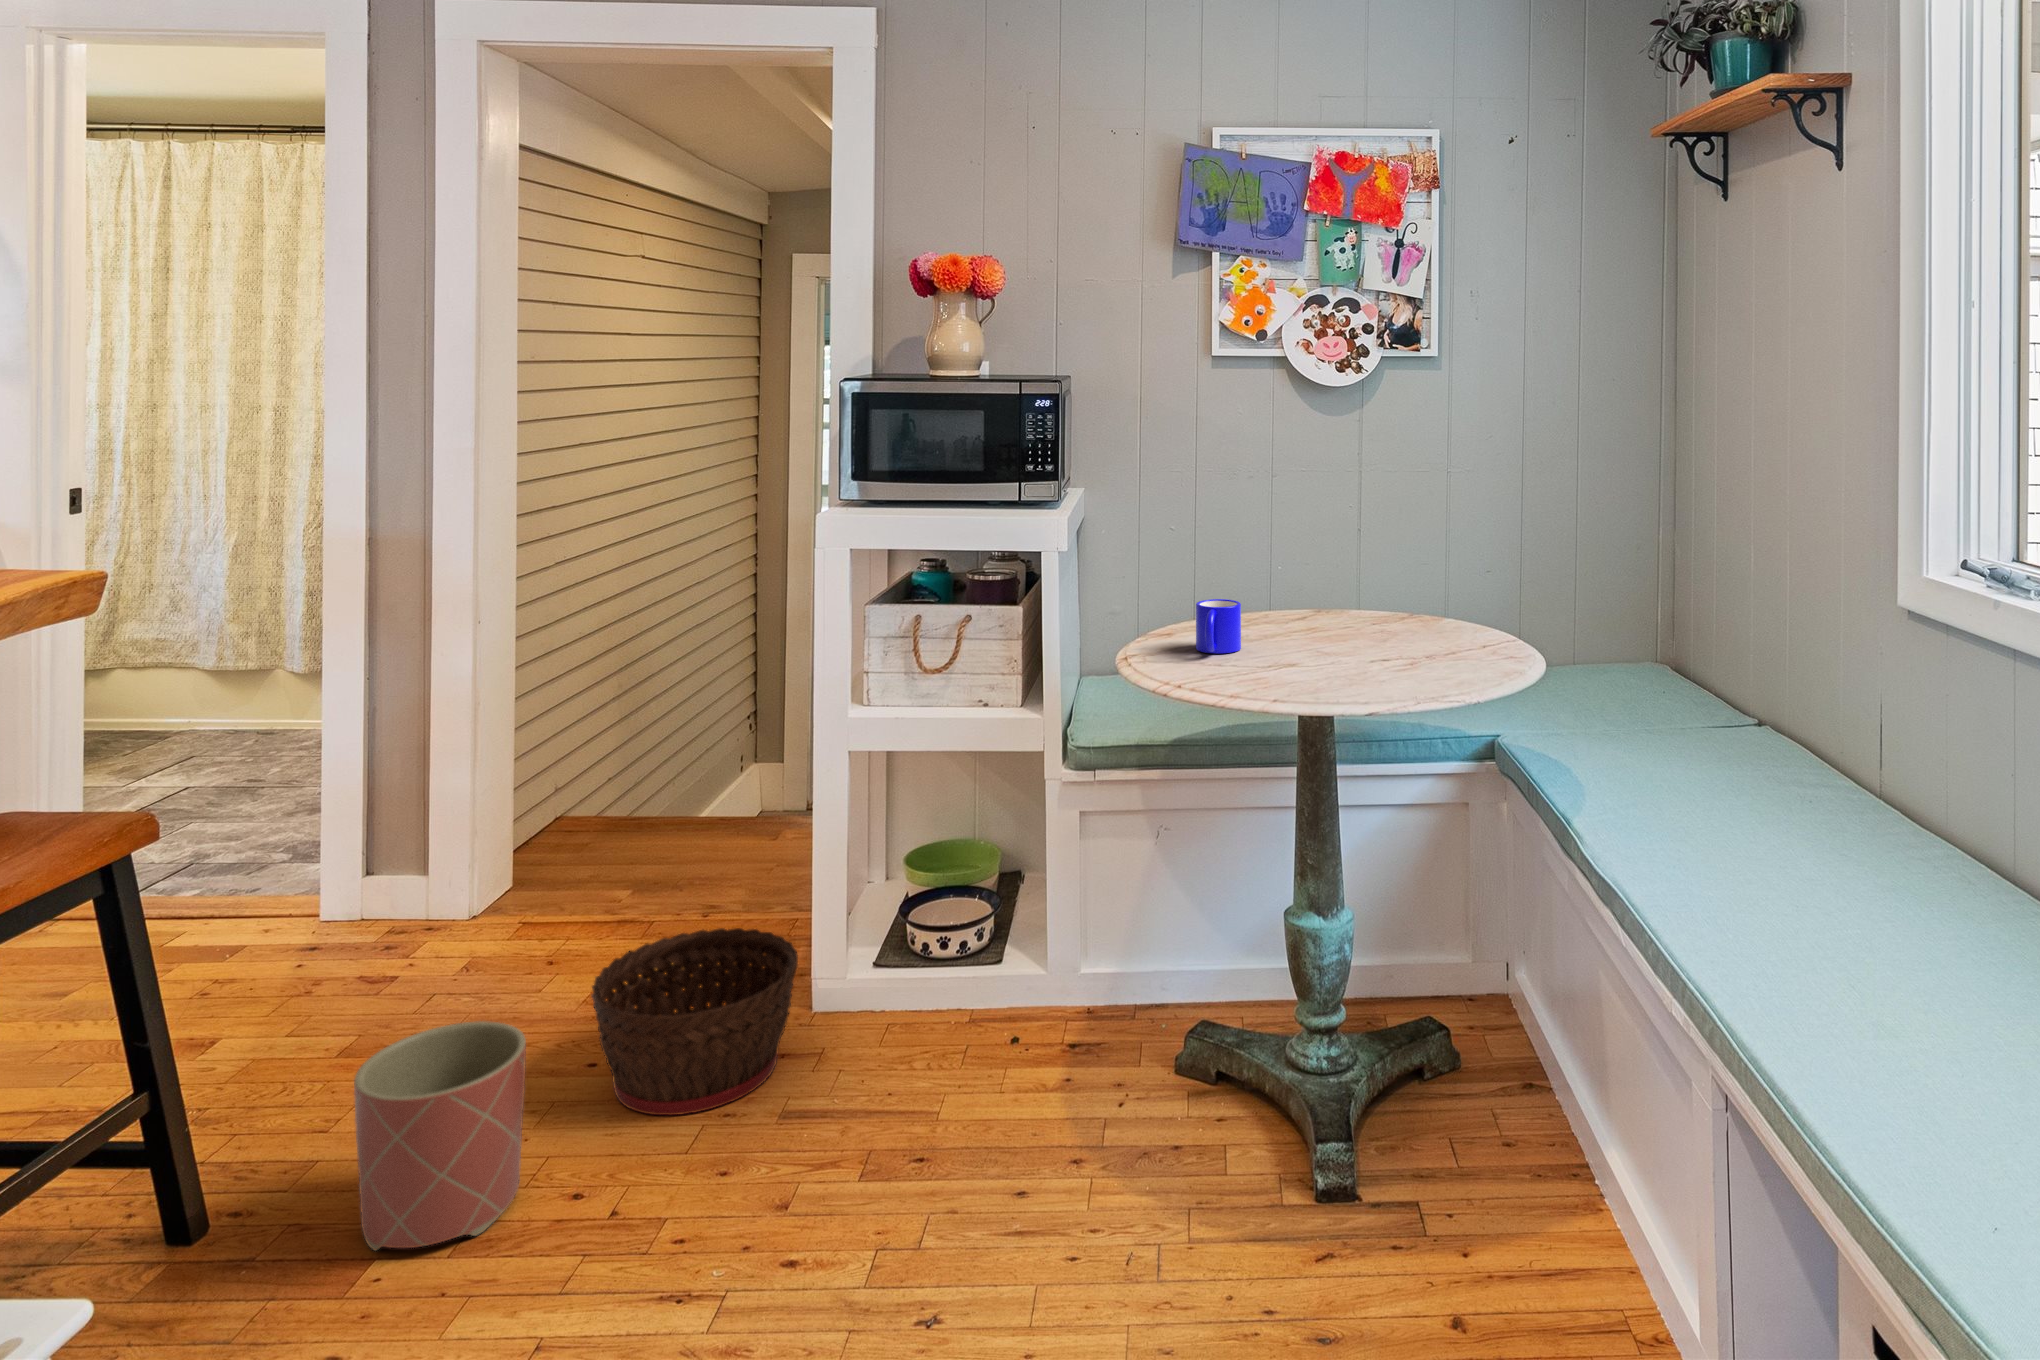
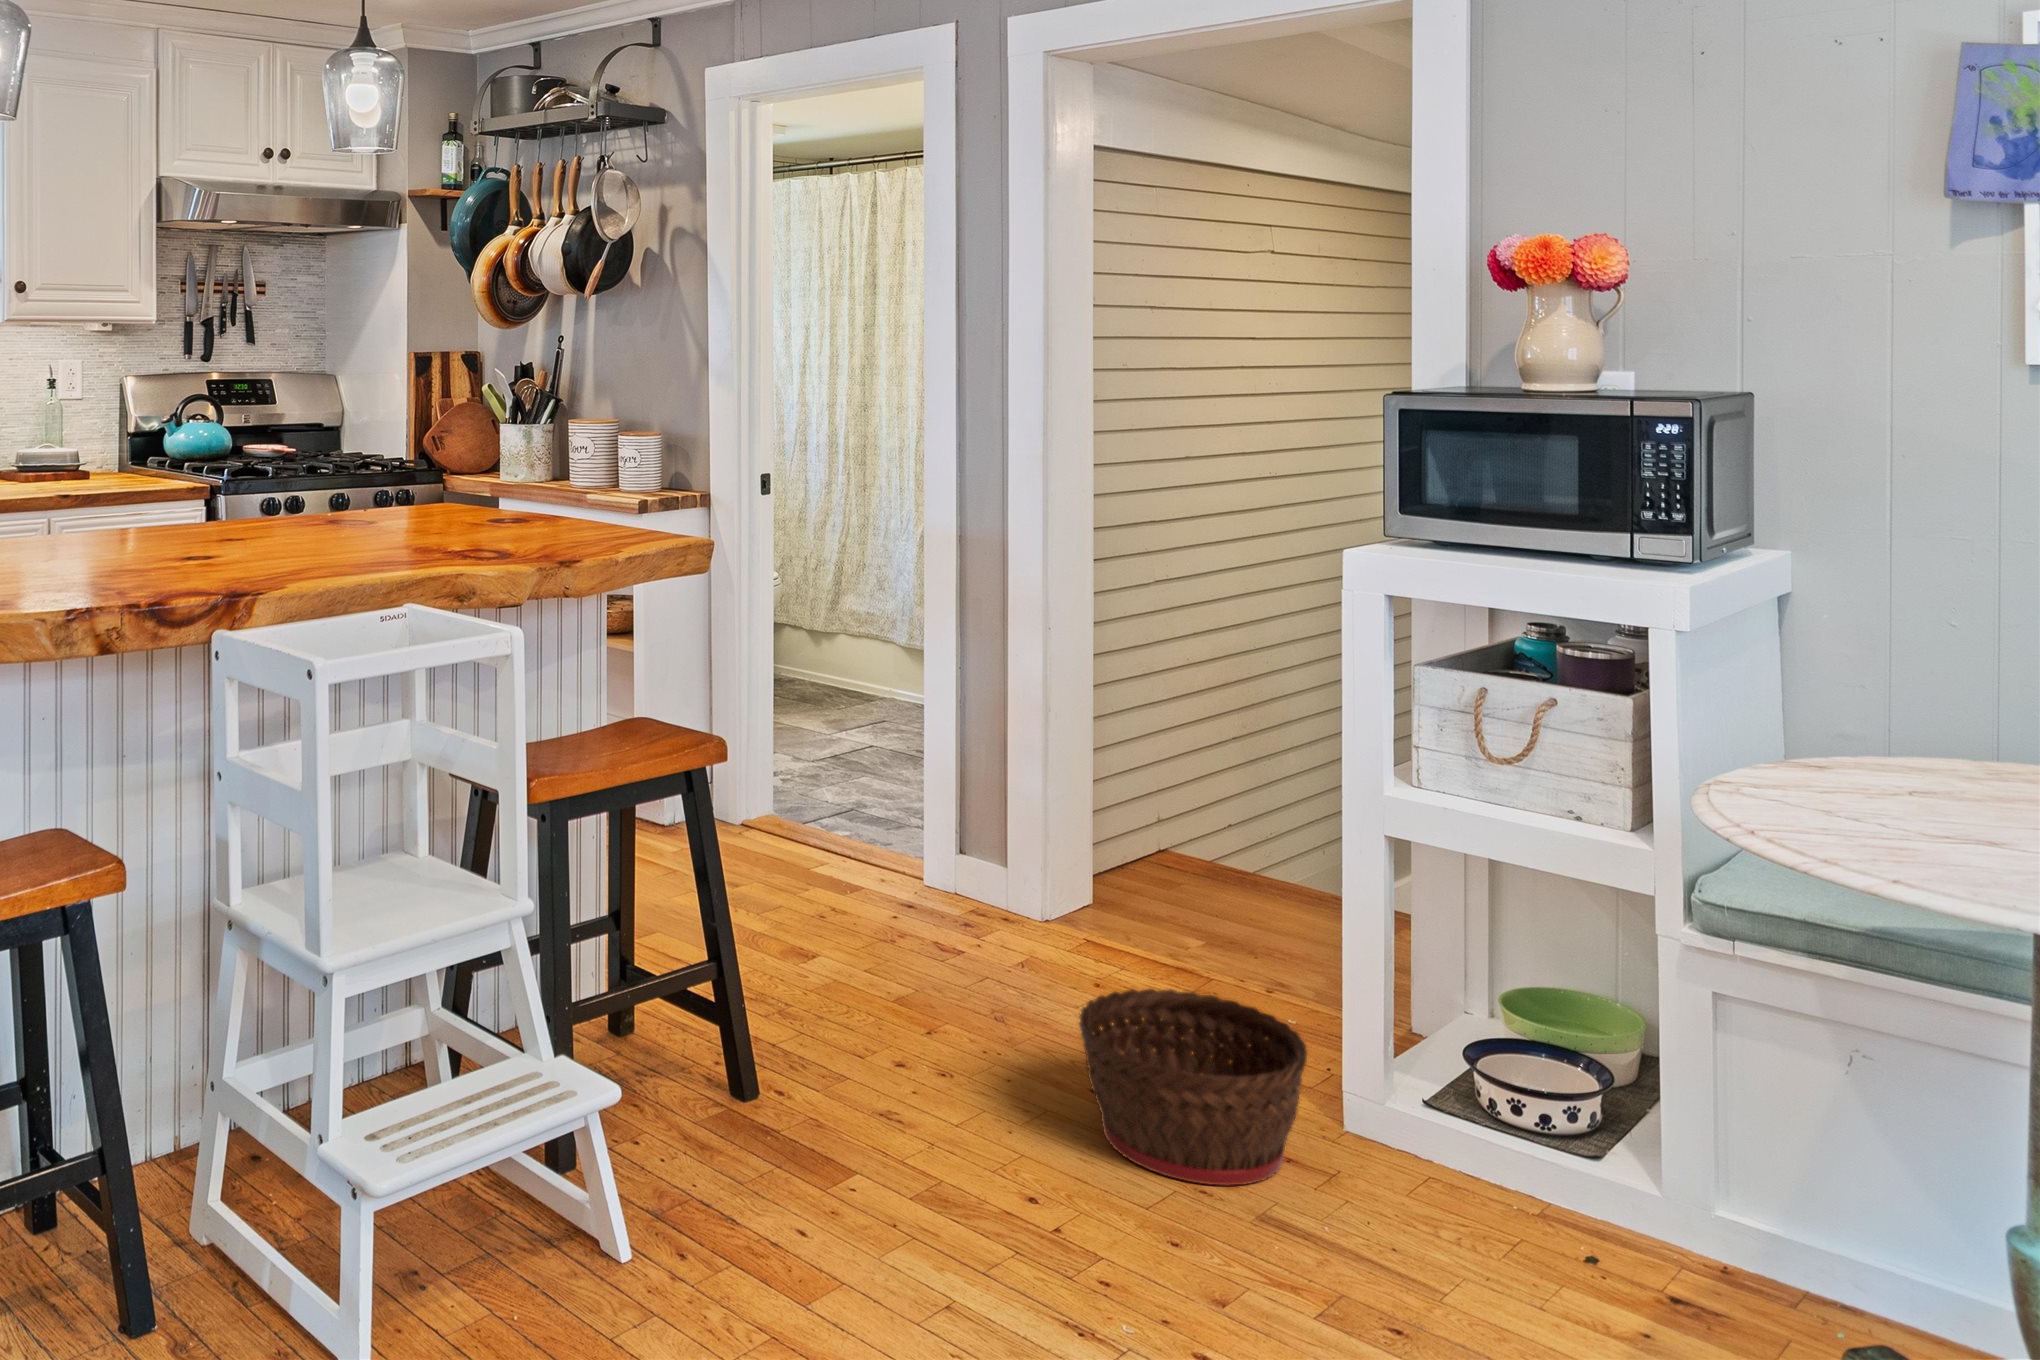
mug: present [1196,599,1241,653] -> none [1856,733,1950,819]
planter: present [354,1021,526,1251] -> none [850,985,993,1186]

